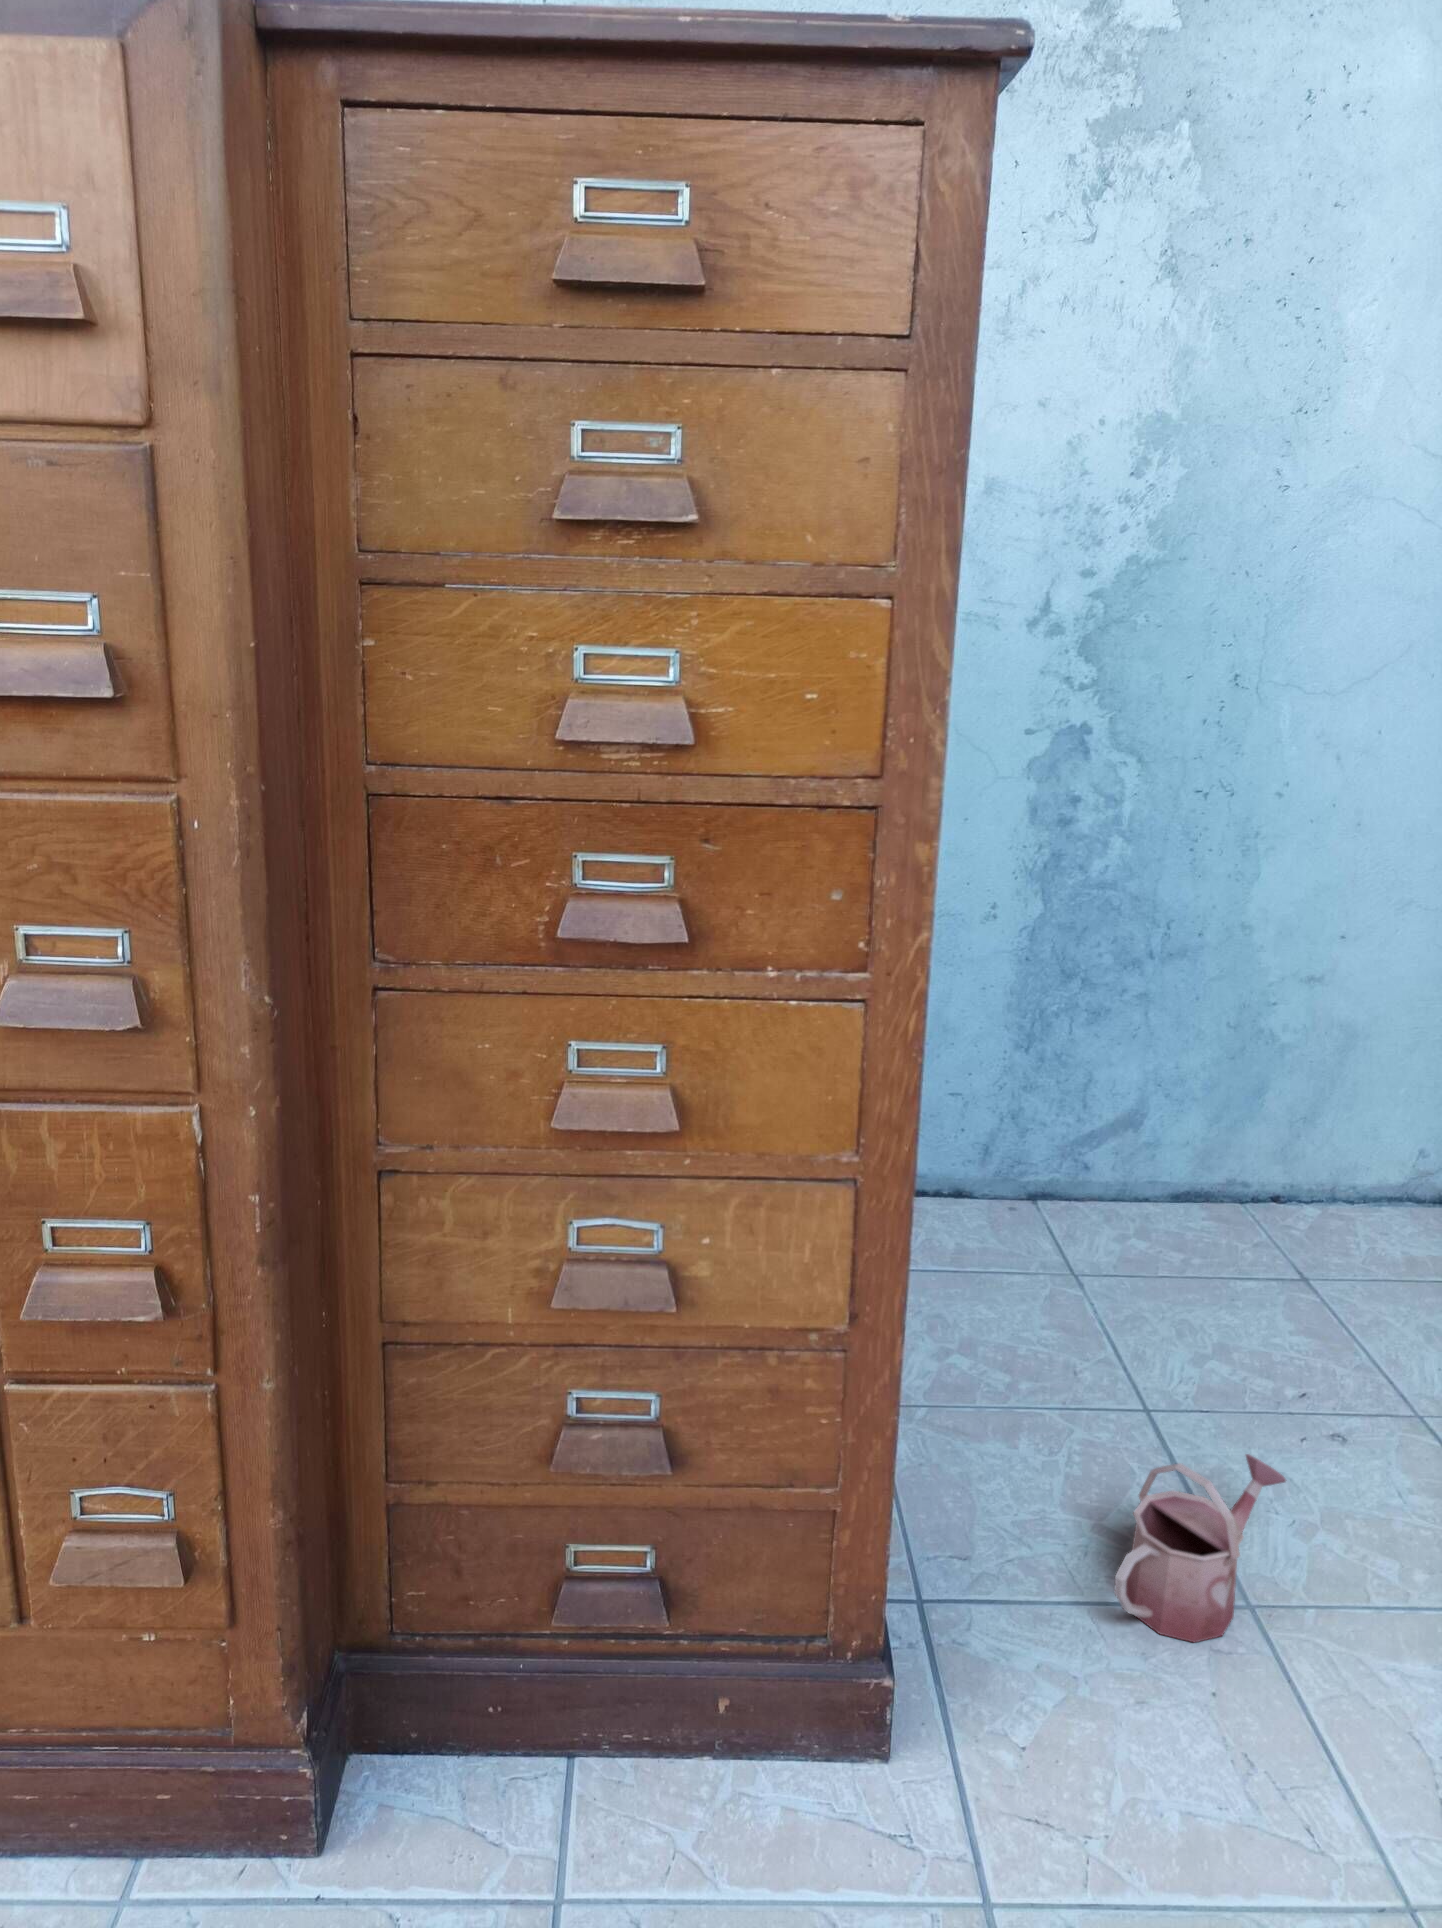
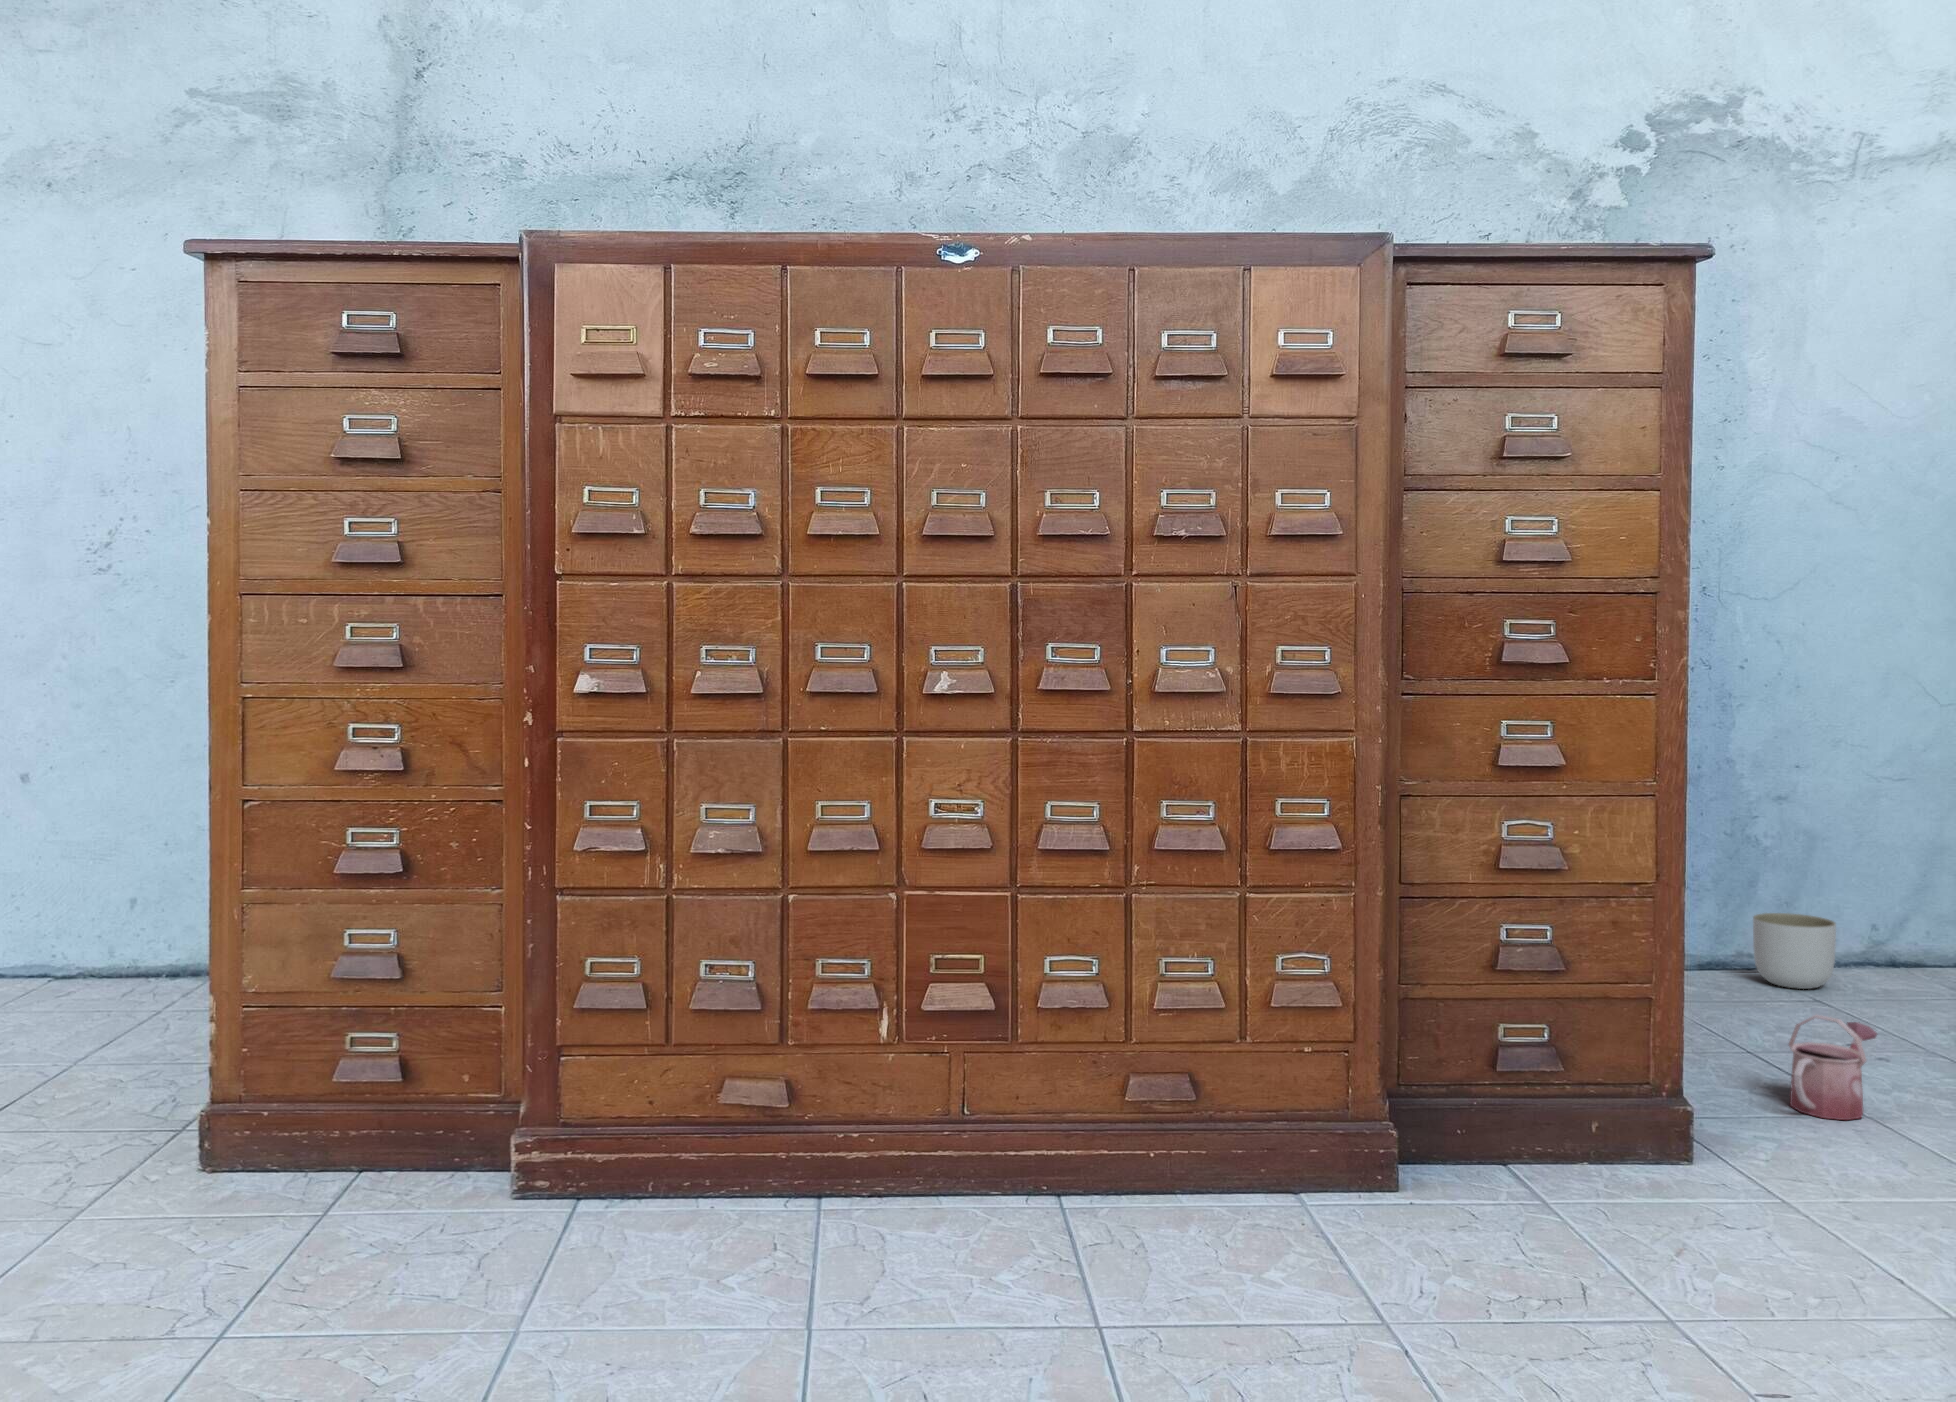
planter: none [1242,1131,1358,1250] -> present [1753,913,1836,989]

